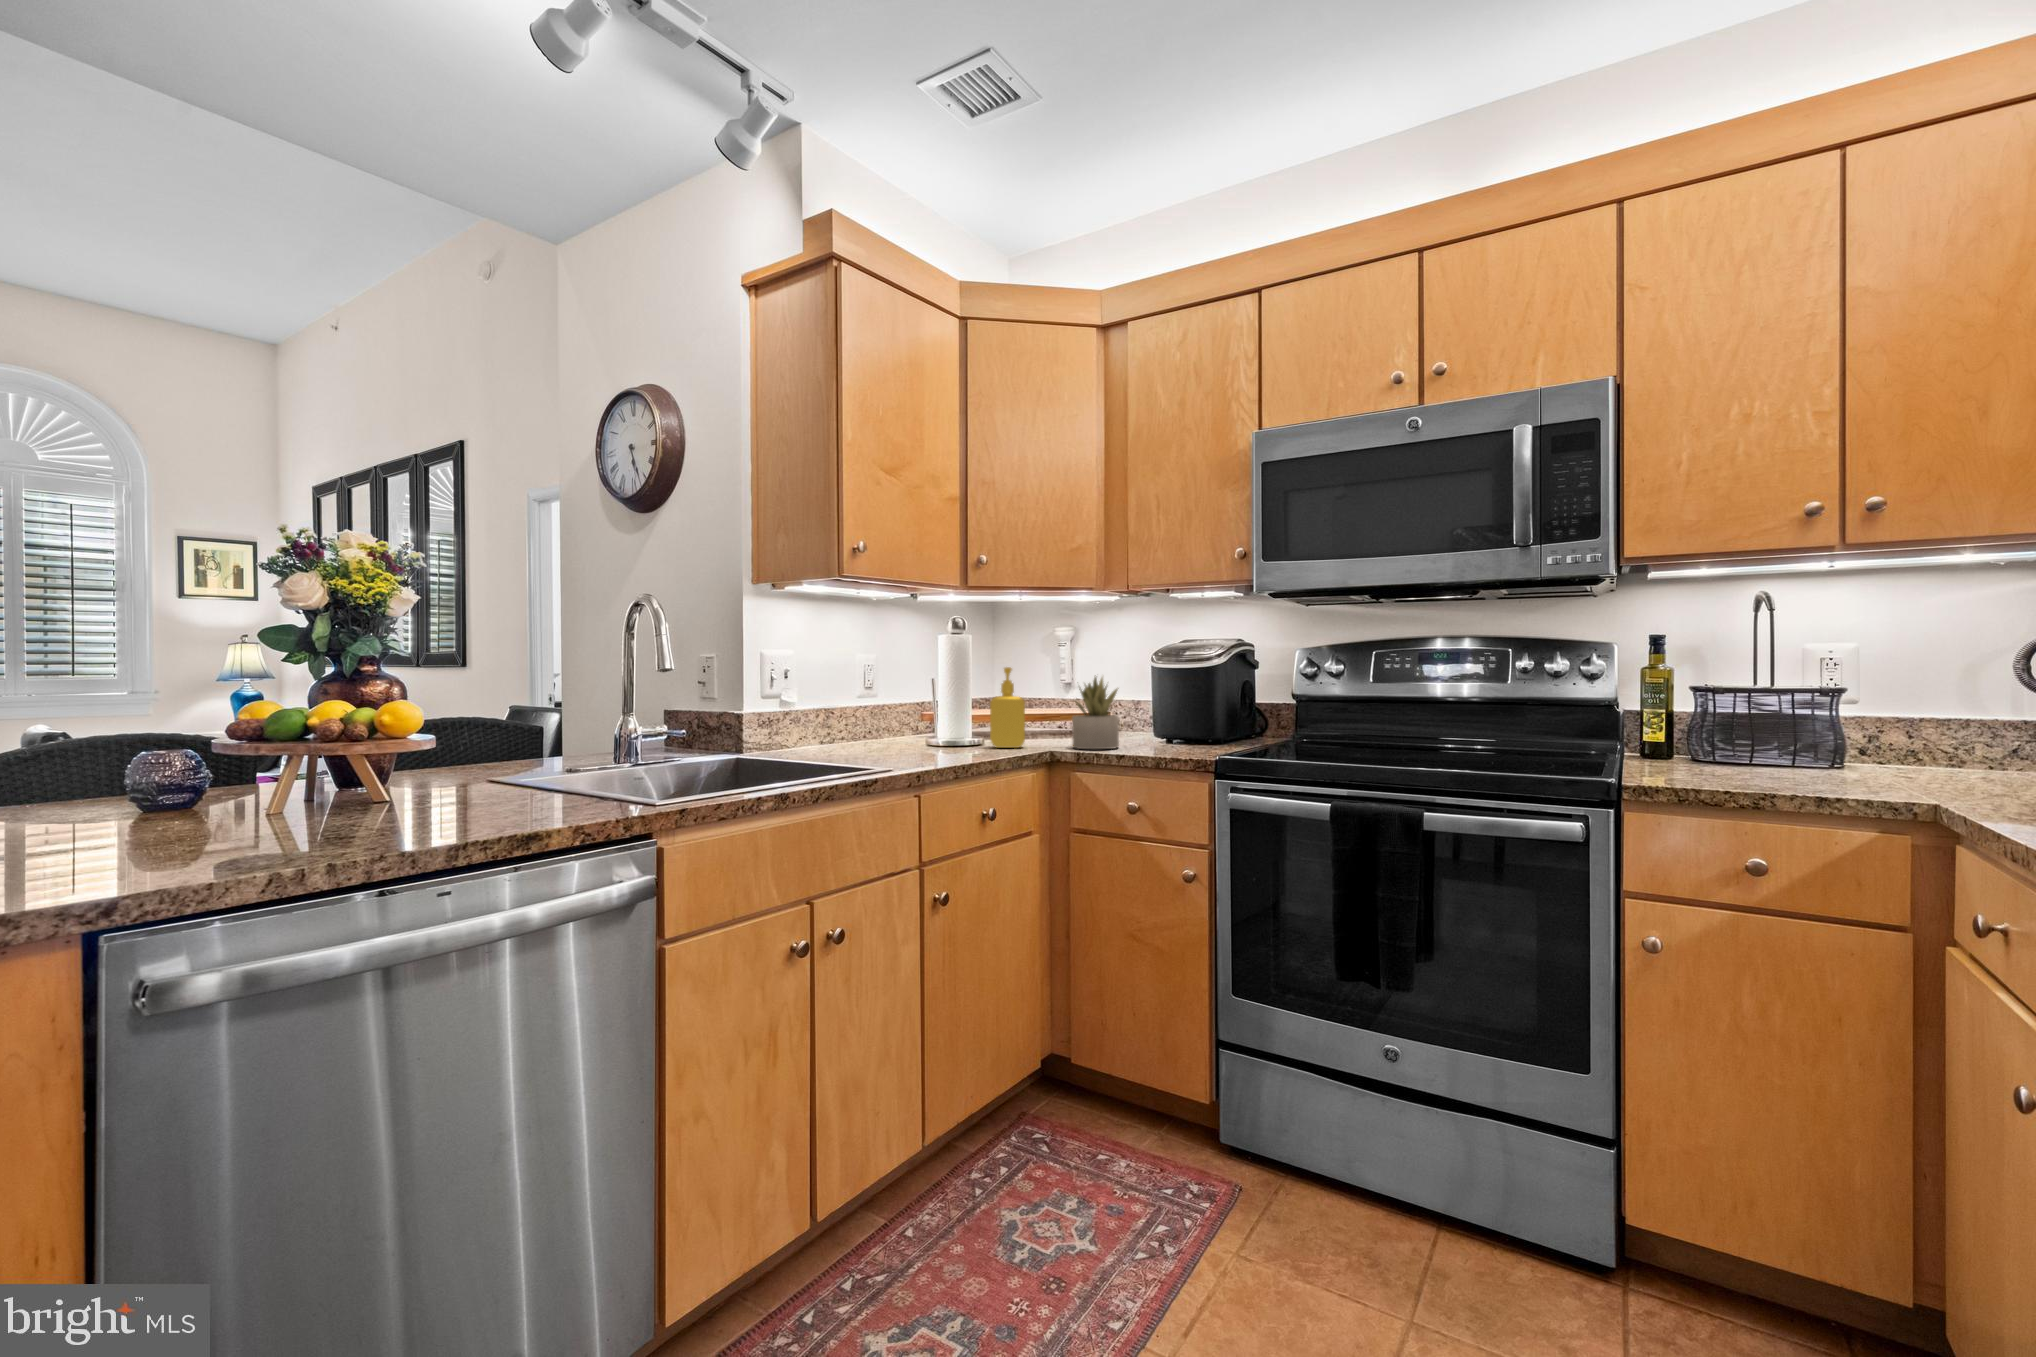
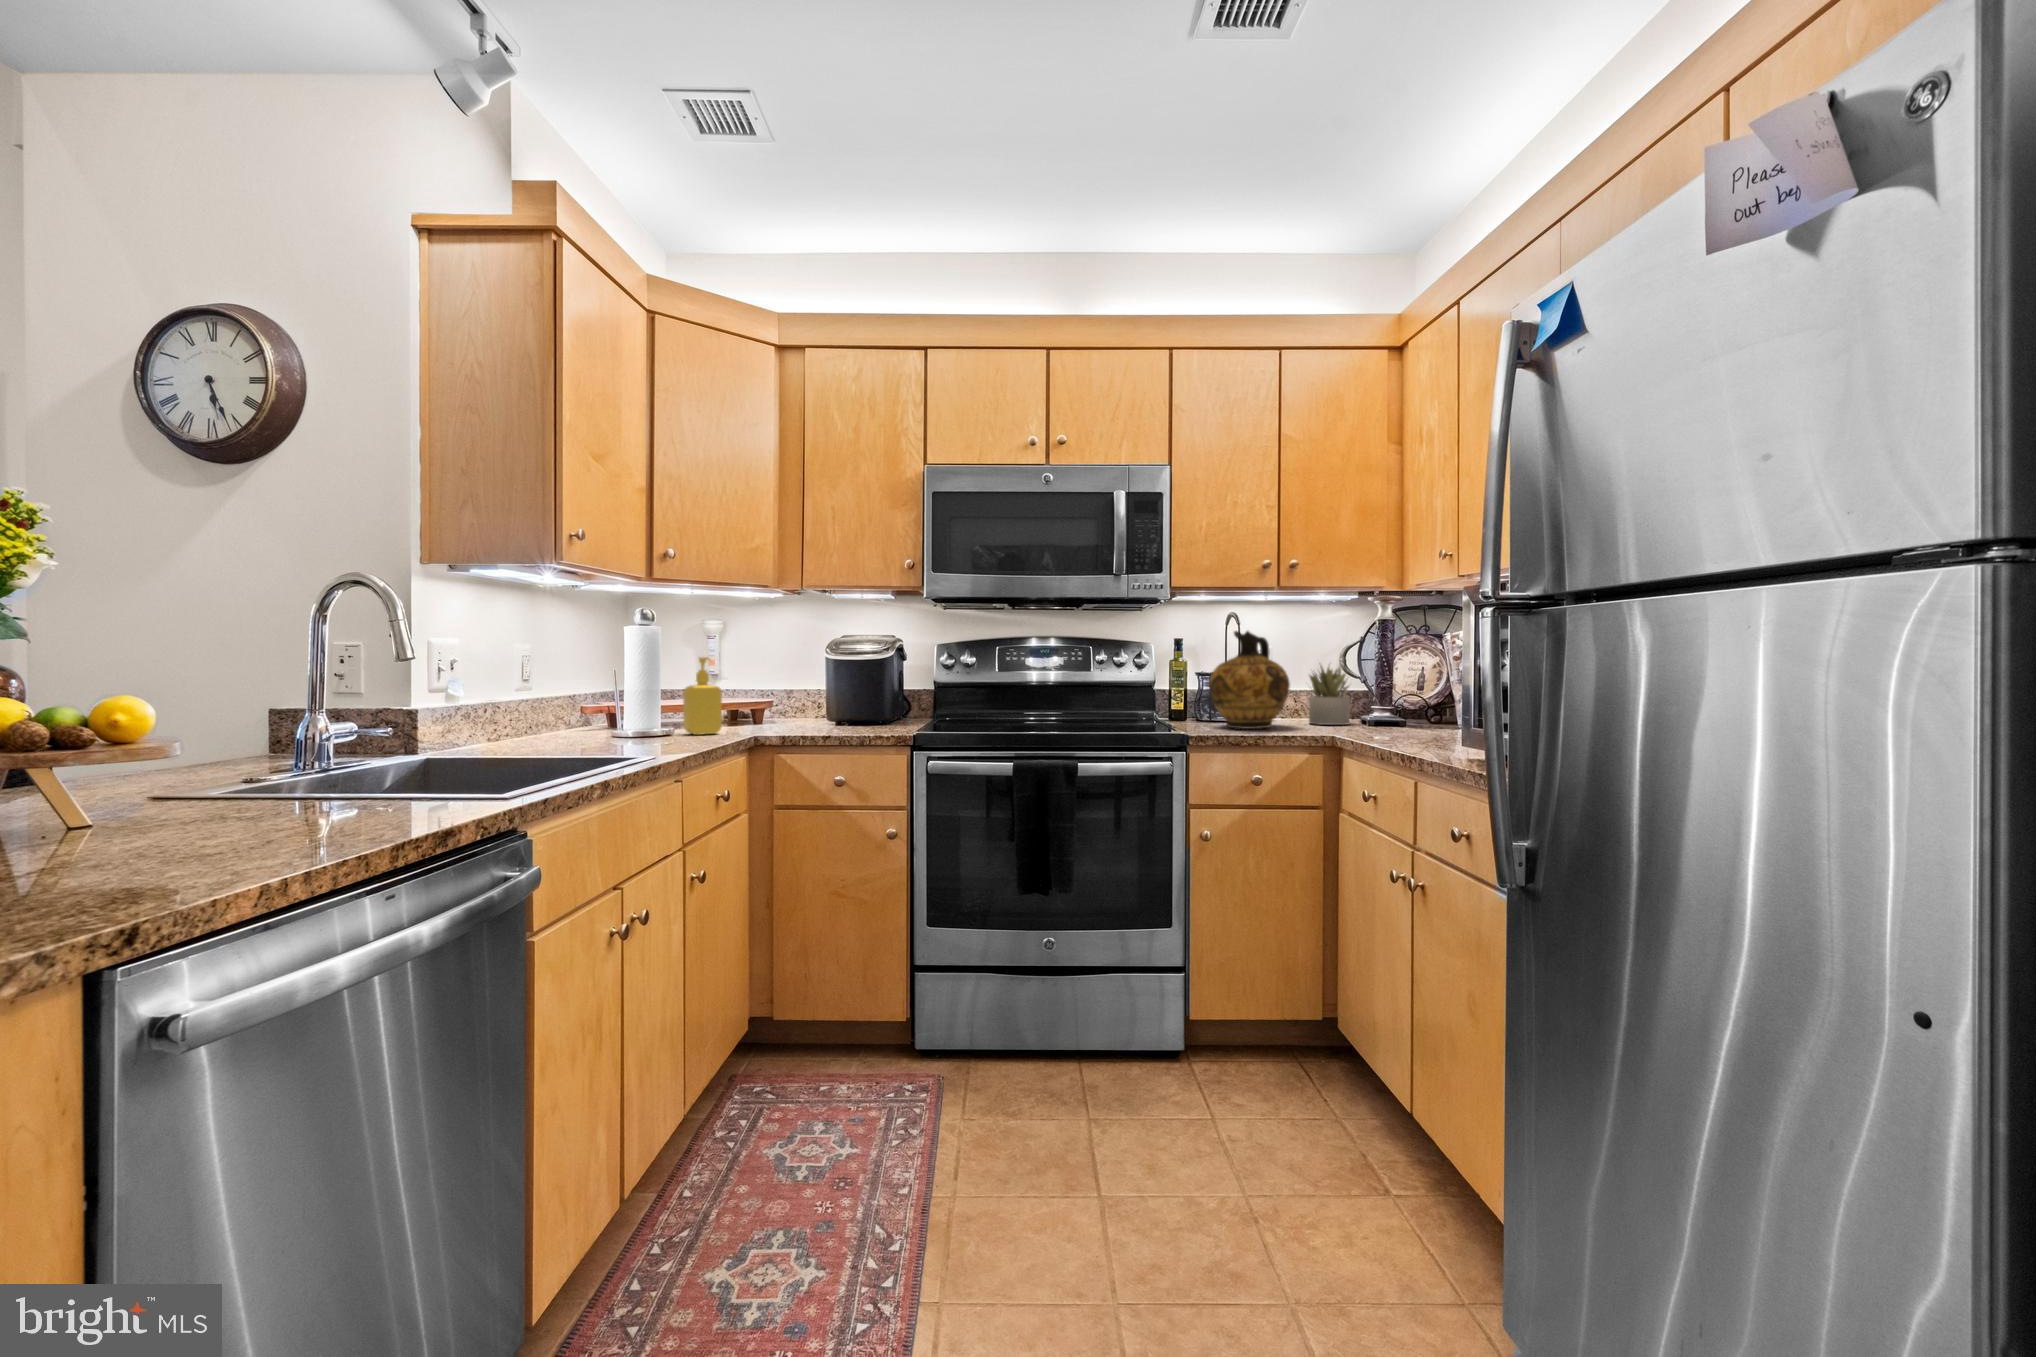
ceramic jug: none [1670,618,1825,771] -> present [1209,631,1290,729]
succulent plant: present [1072,677,1119,749] -> present [1309,663,1350,725]

